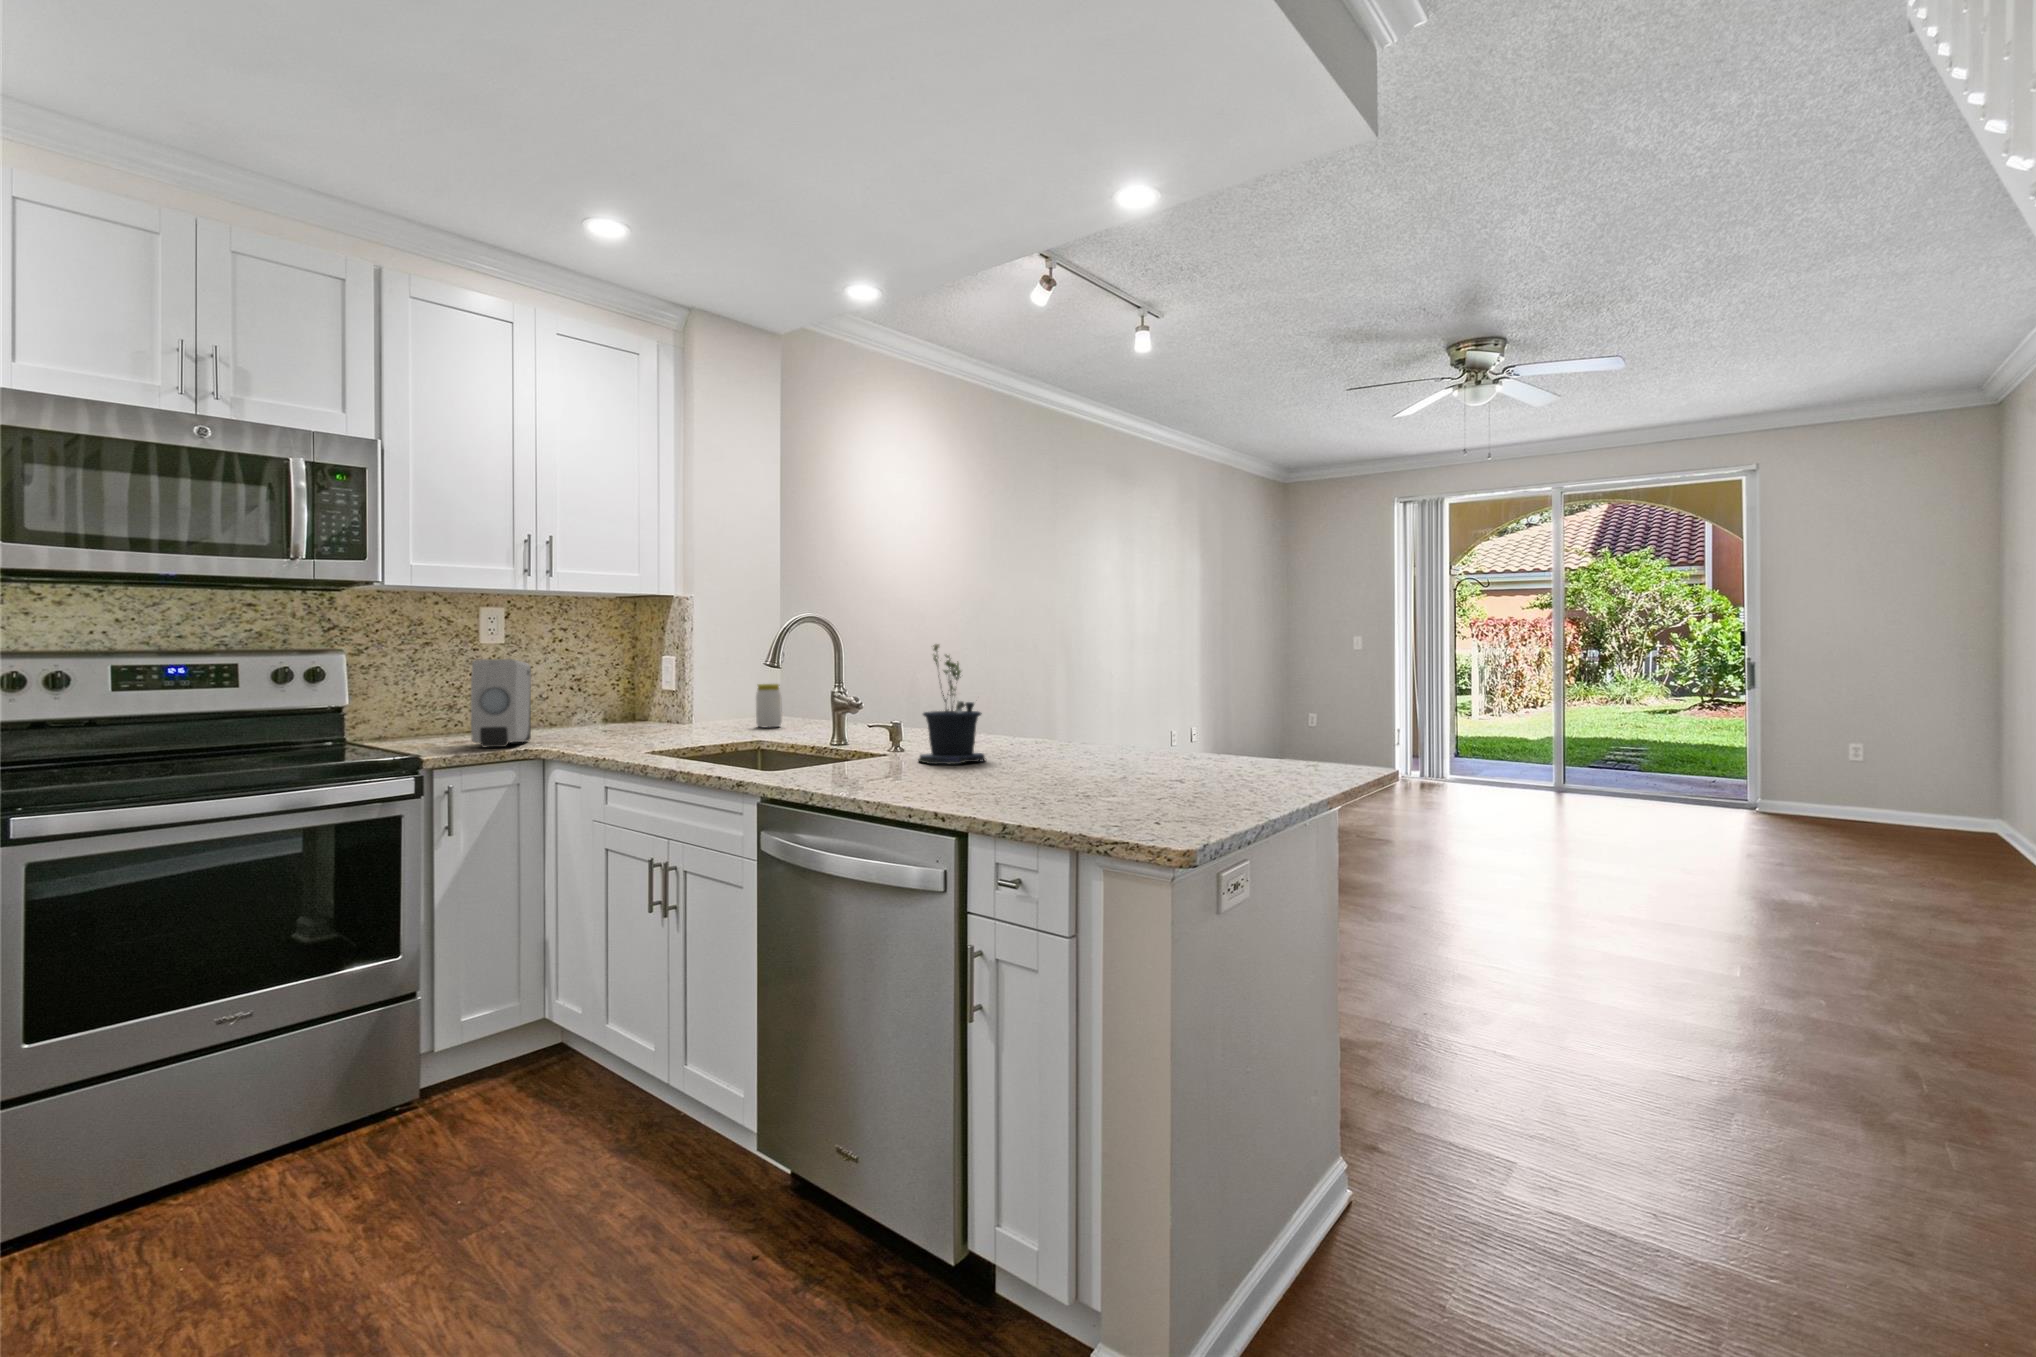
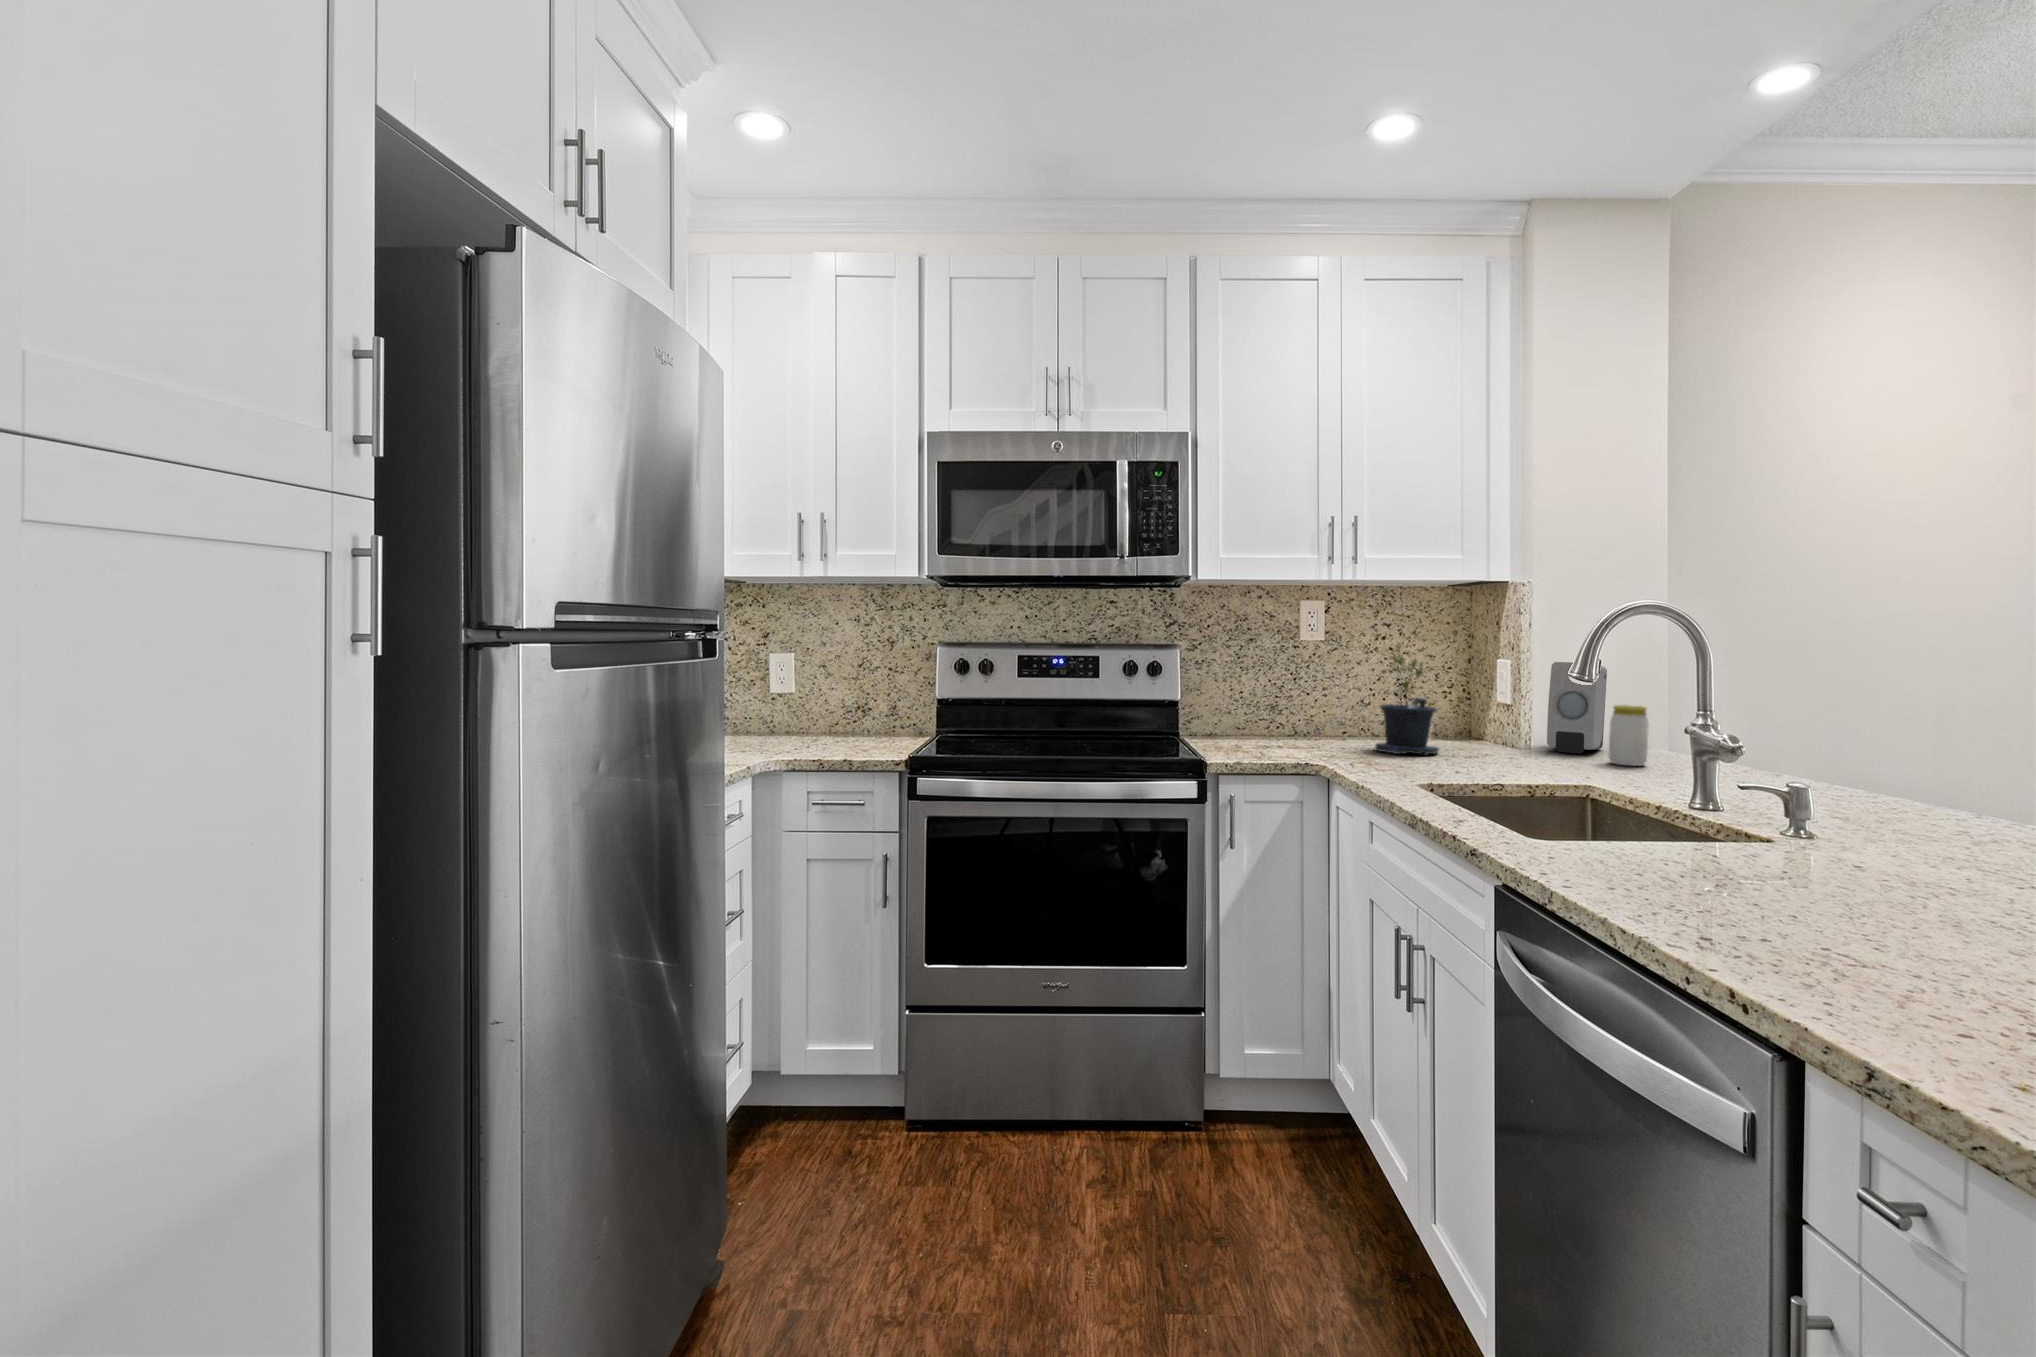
potted plant: present [918,644,986,764] -> present [1375,644,1439,755]
soap dispenser: present [471,659,531,747] -> present [1547,662,1607,753]

